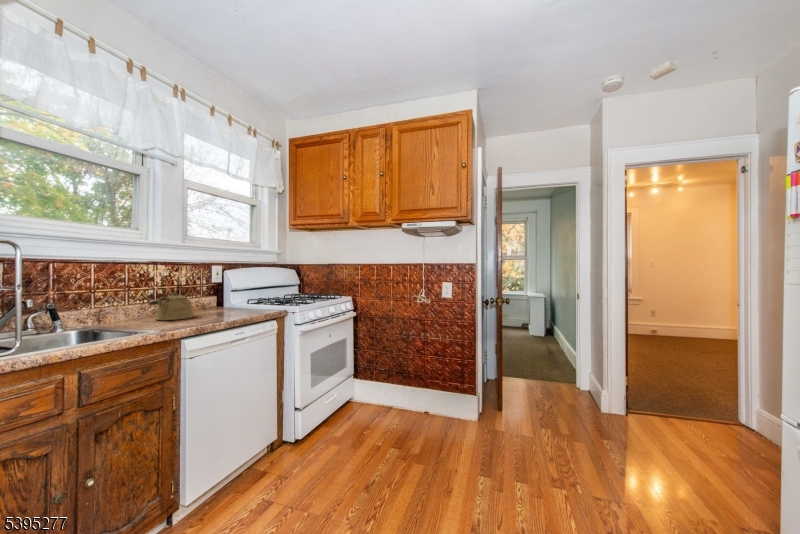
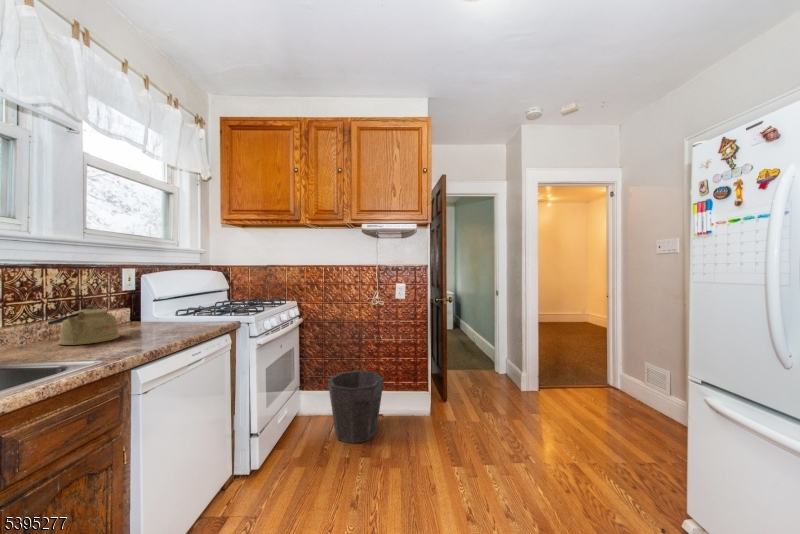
waste bin: none [371,366,423,434] -> present [328,370,384,443]

